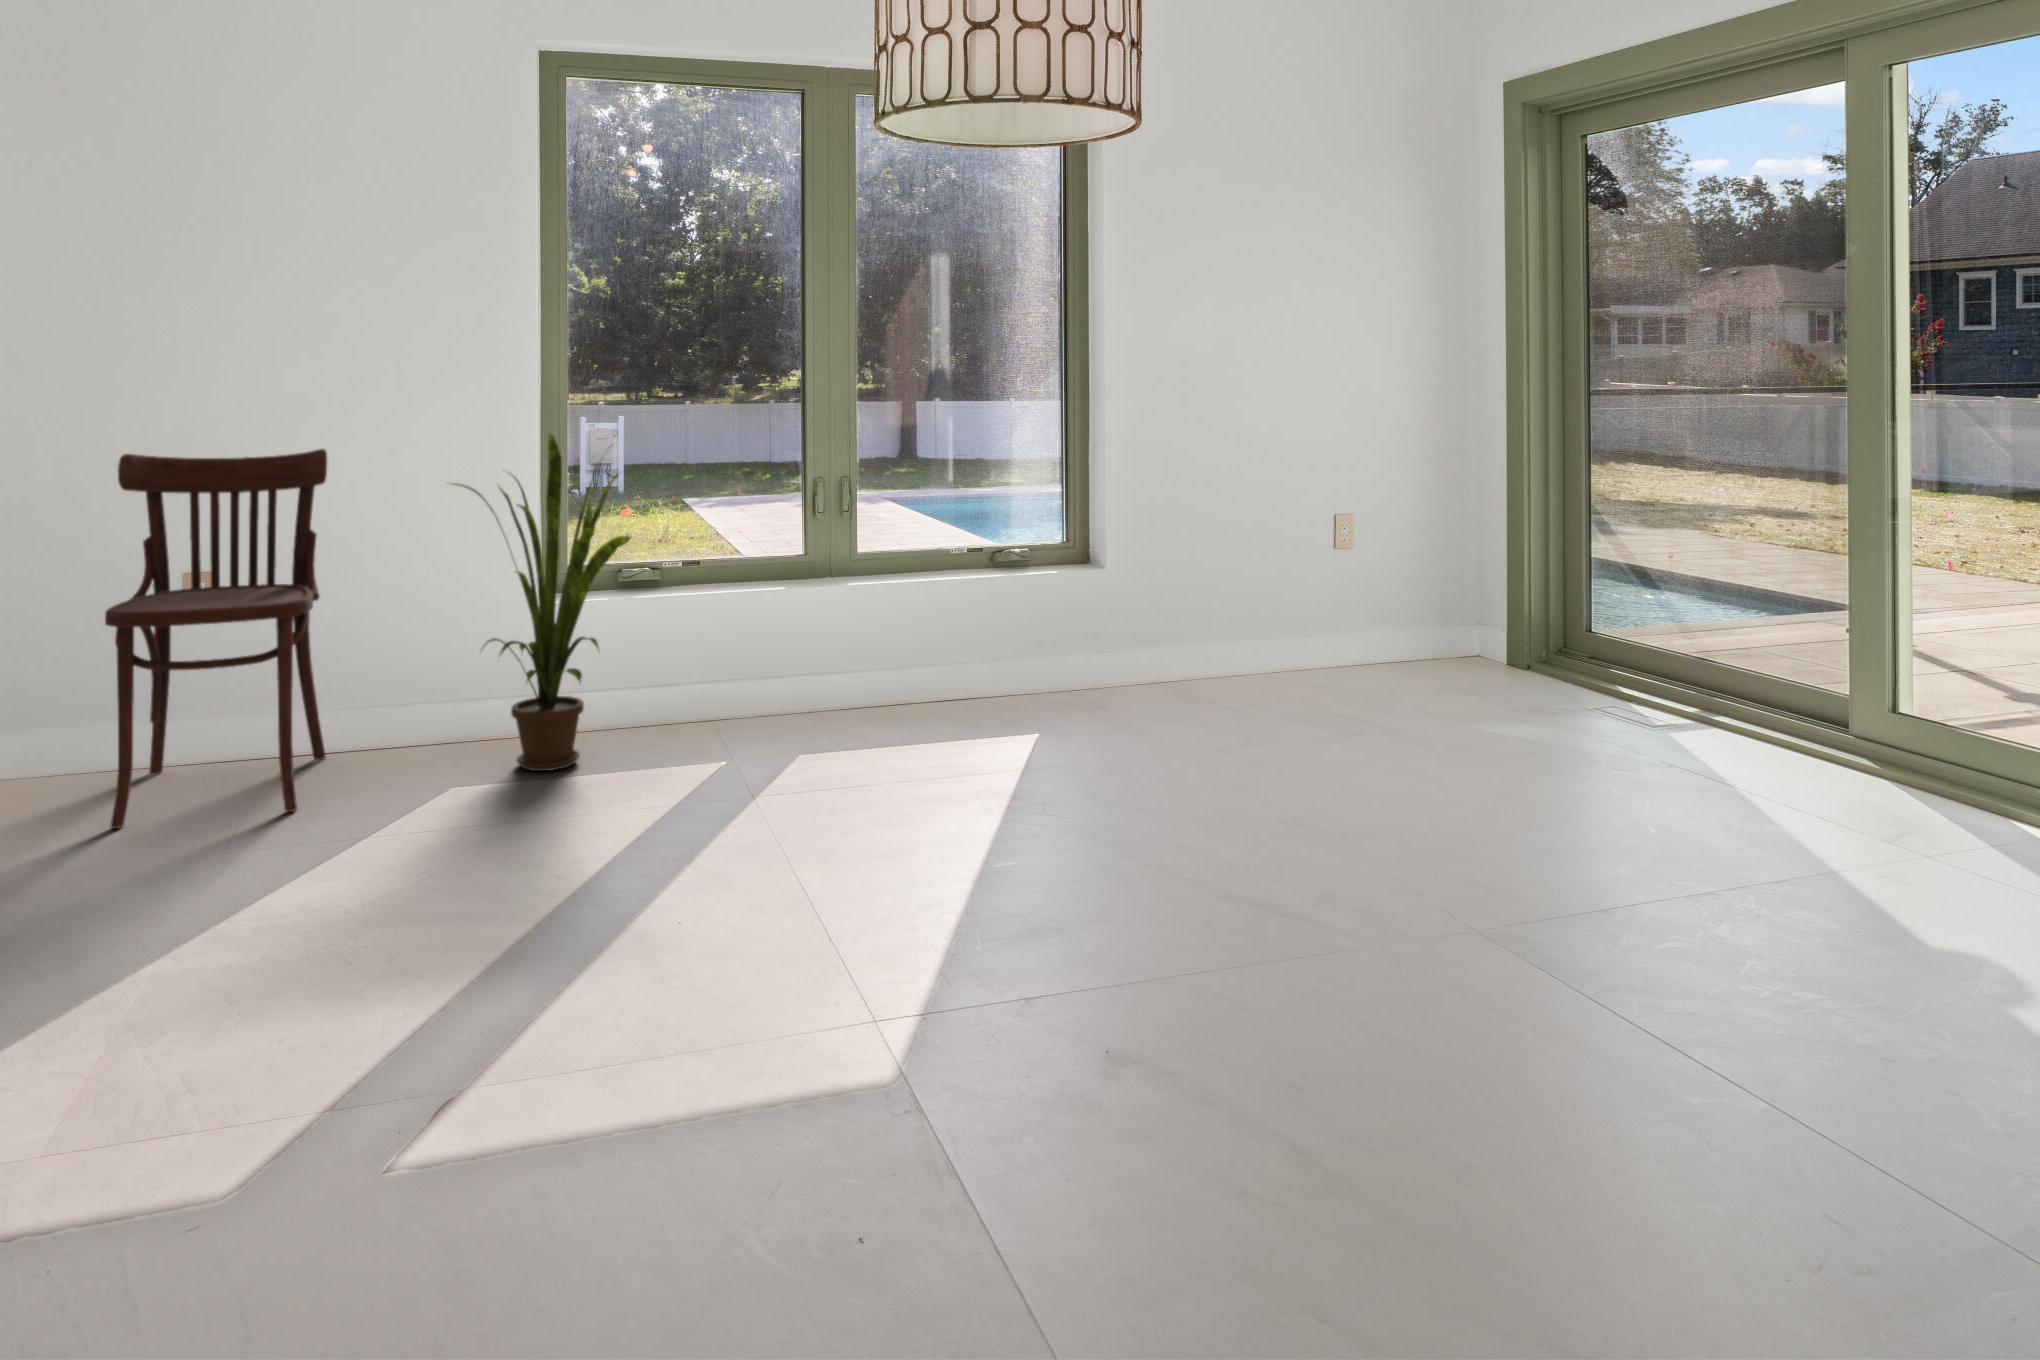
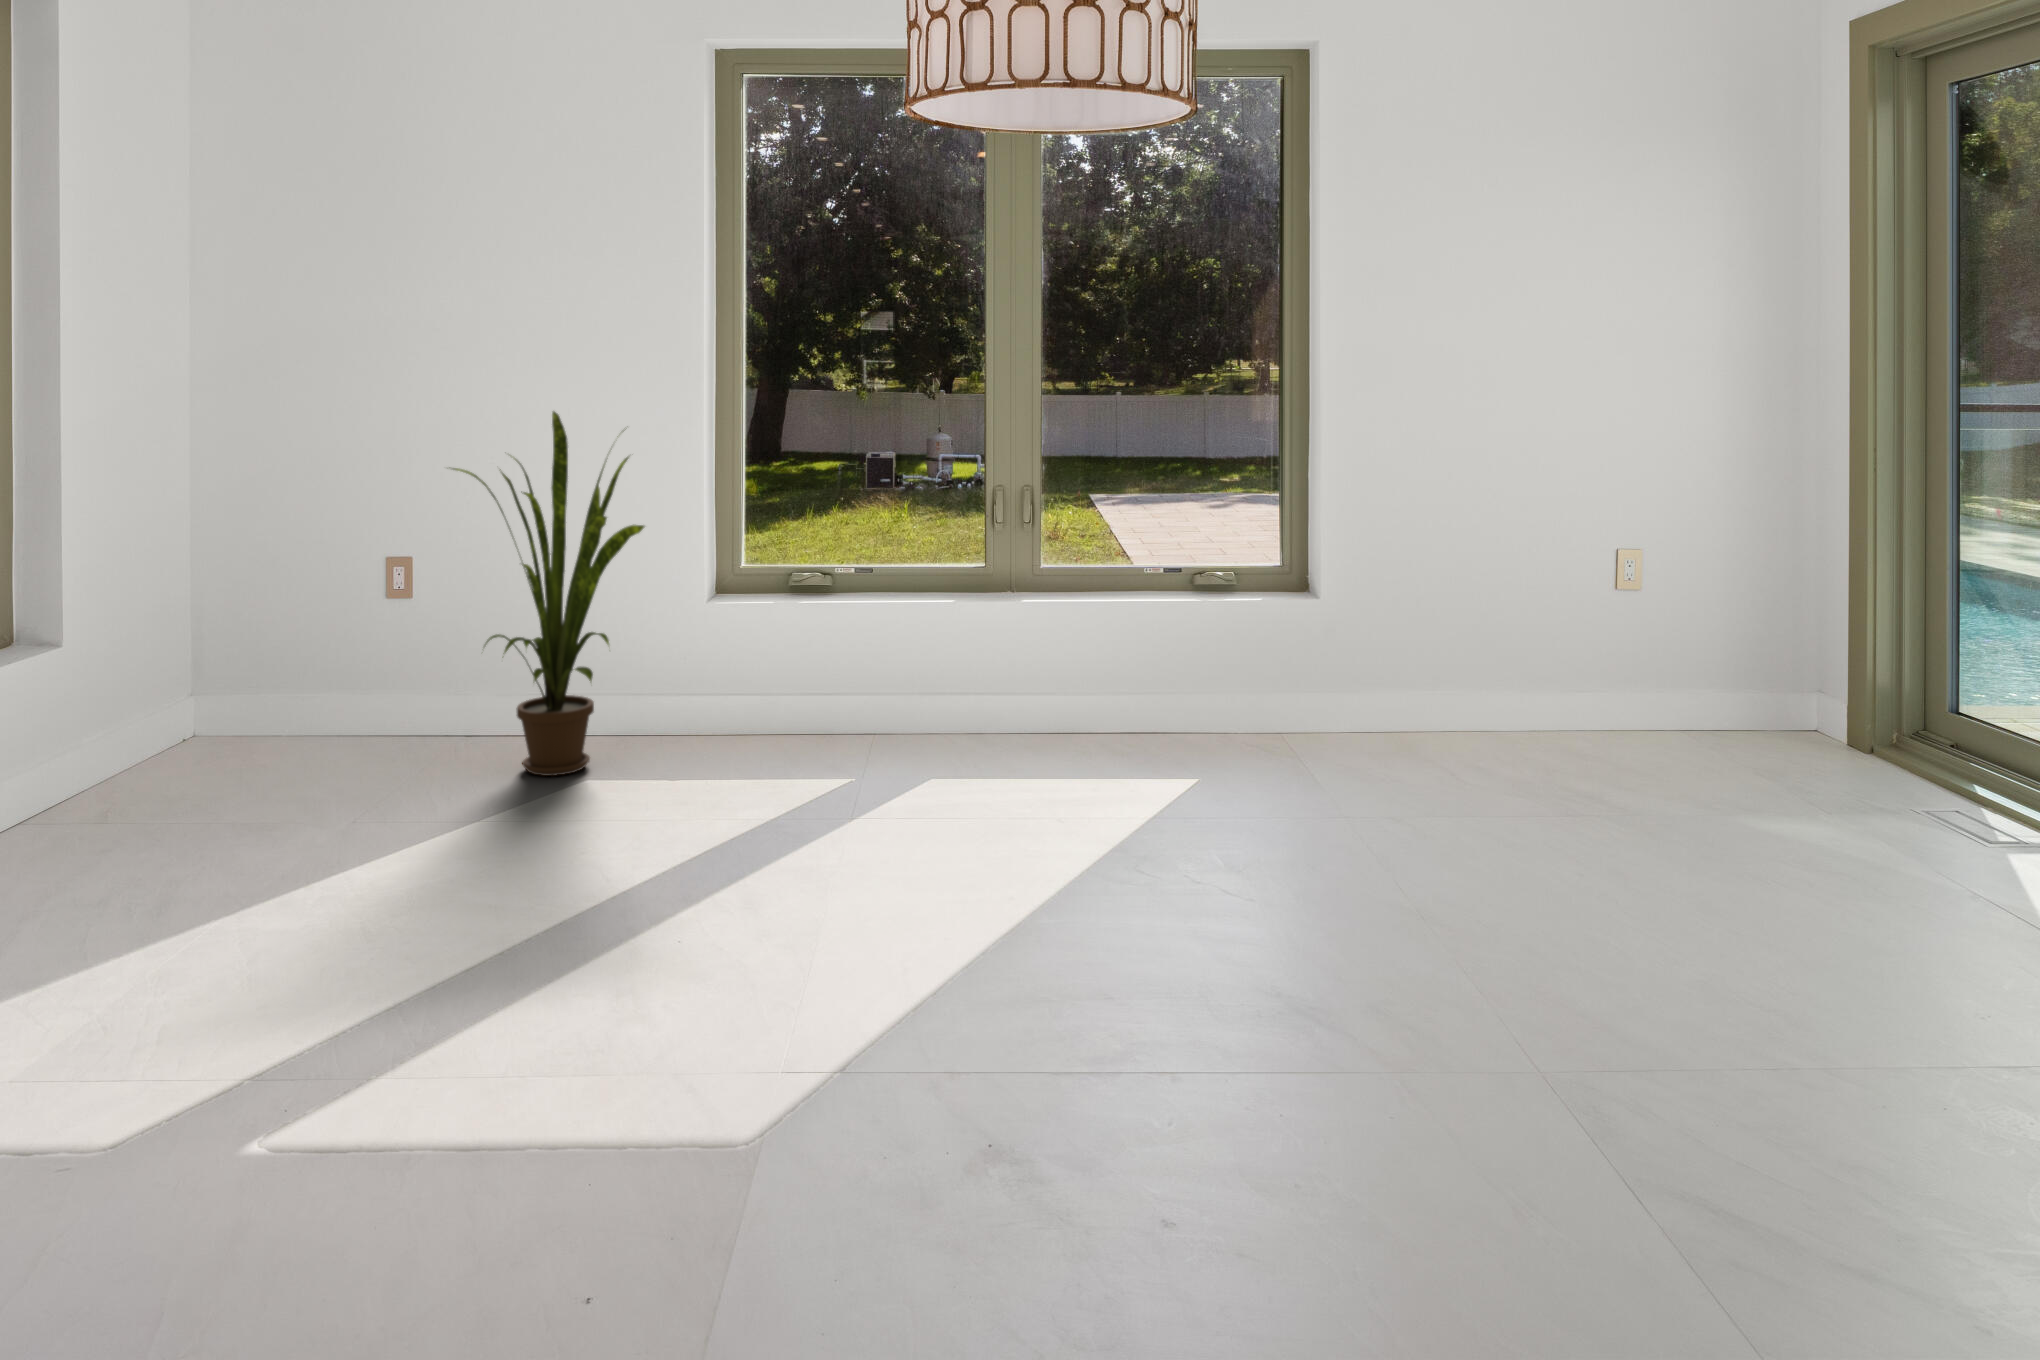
dining chair: present [105,449,327,829] -> none [83,430,315,838]

